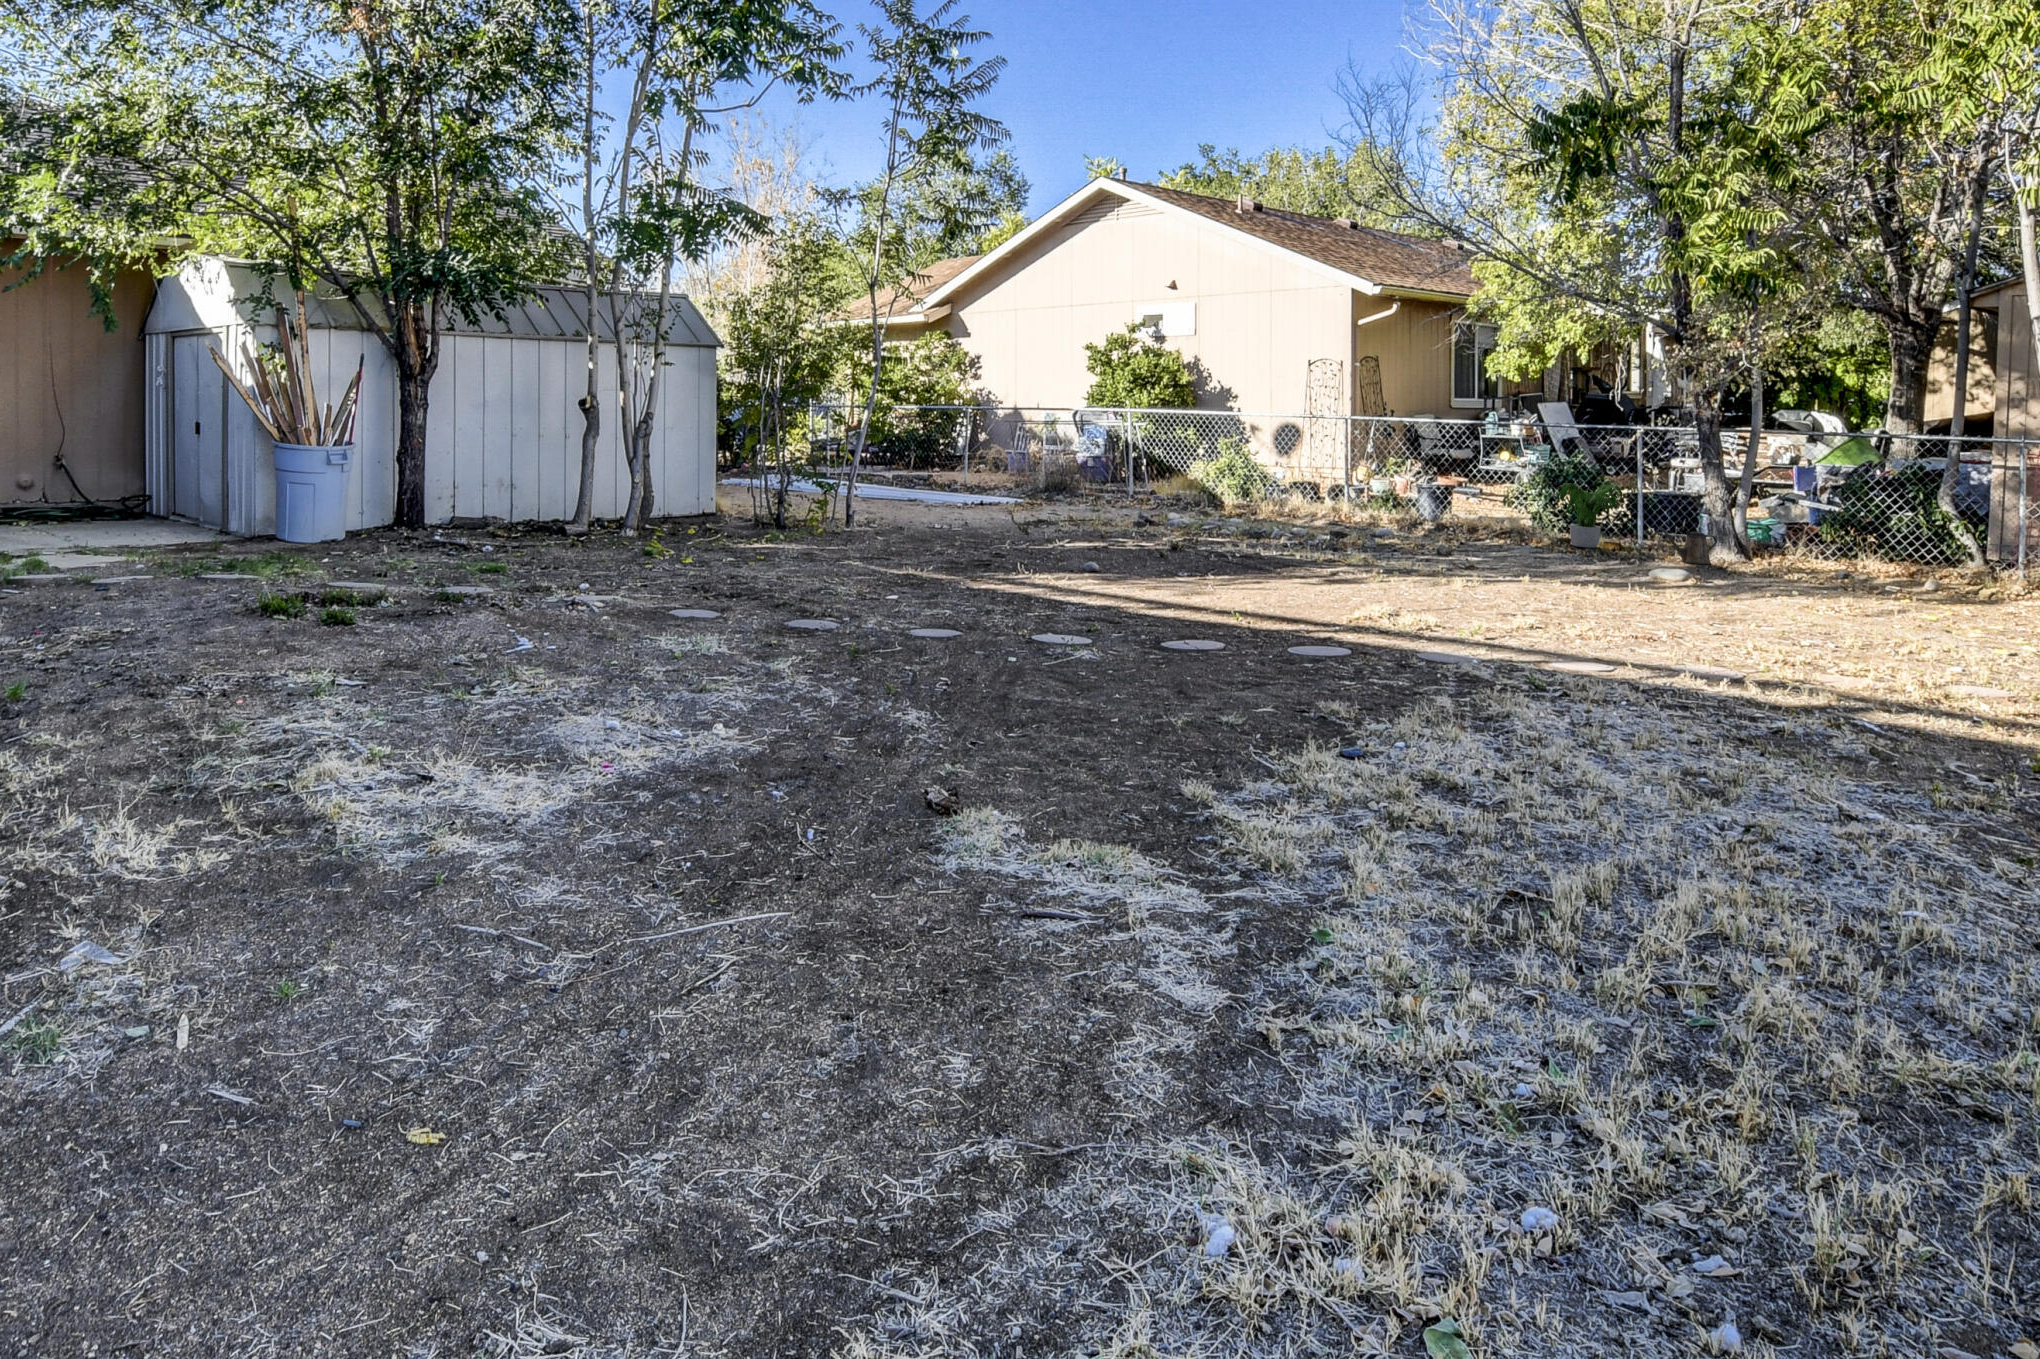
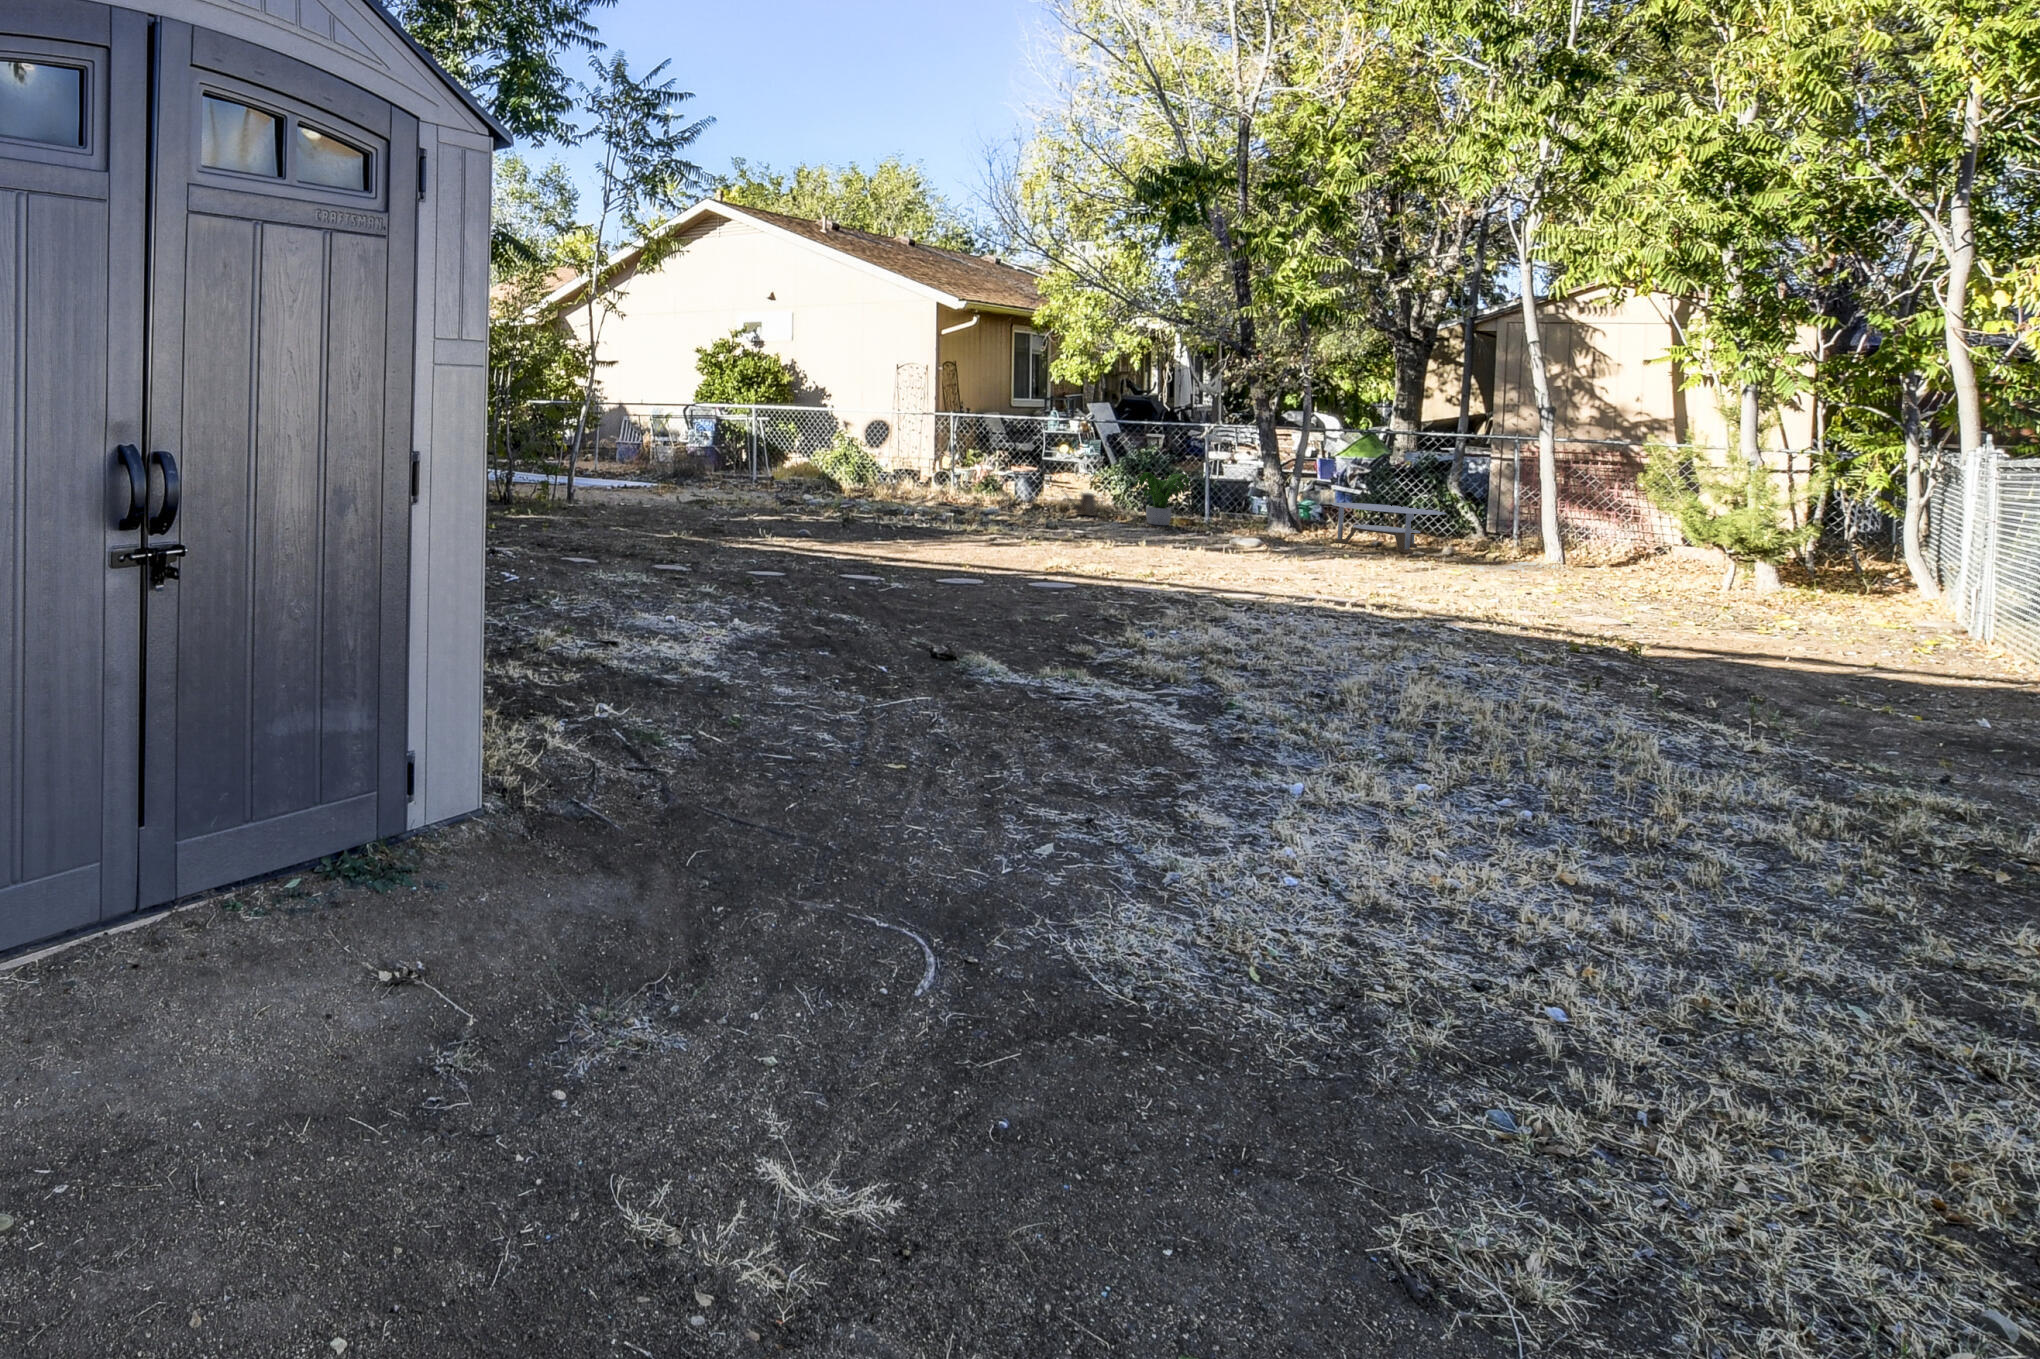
round table: none [1792,521,1935,585] -> present [1332,503,1446,553]
watering can: present [1659,527,1717,564] -> present [1071,493,1102,516]

